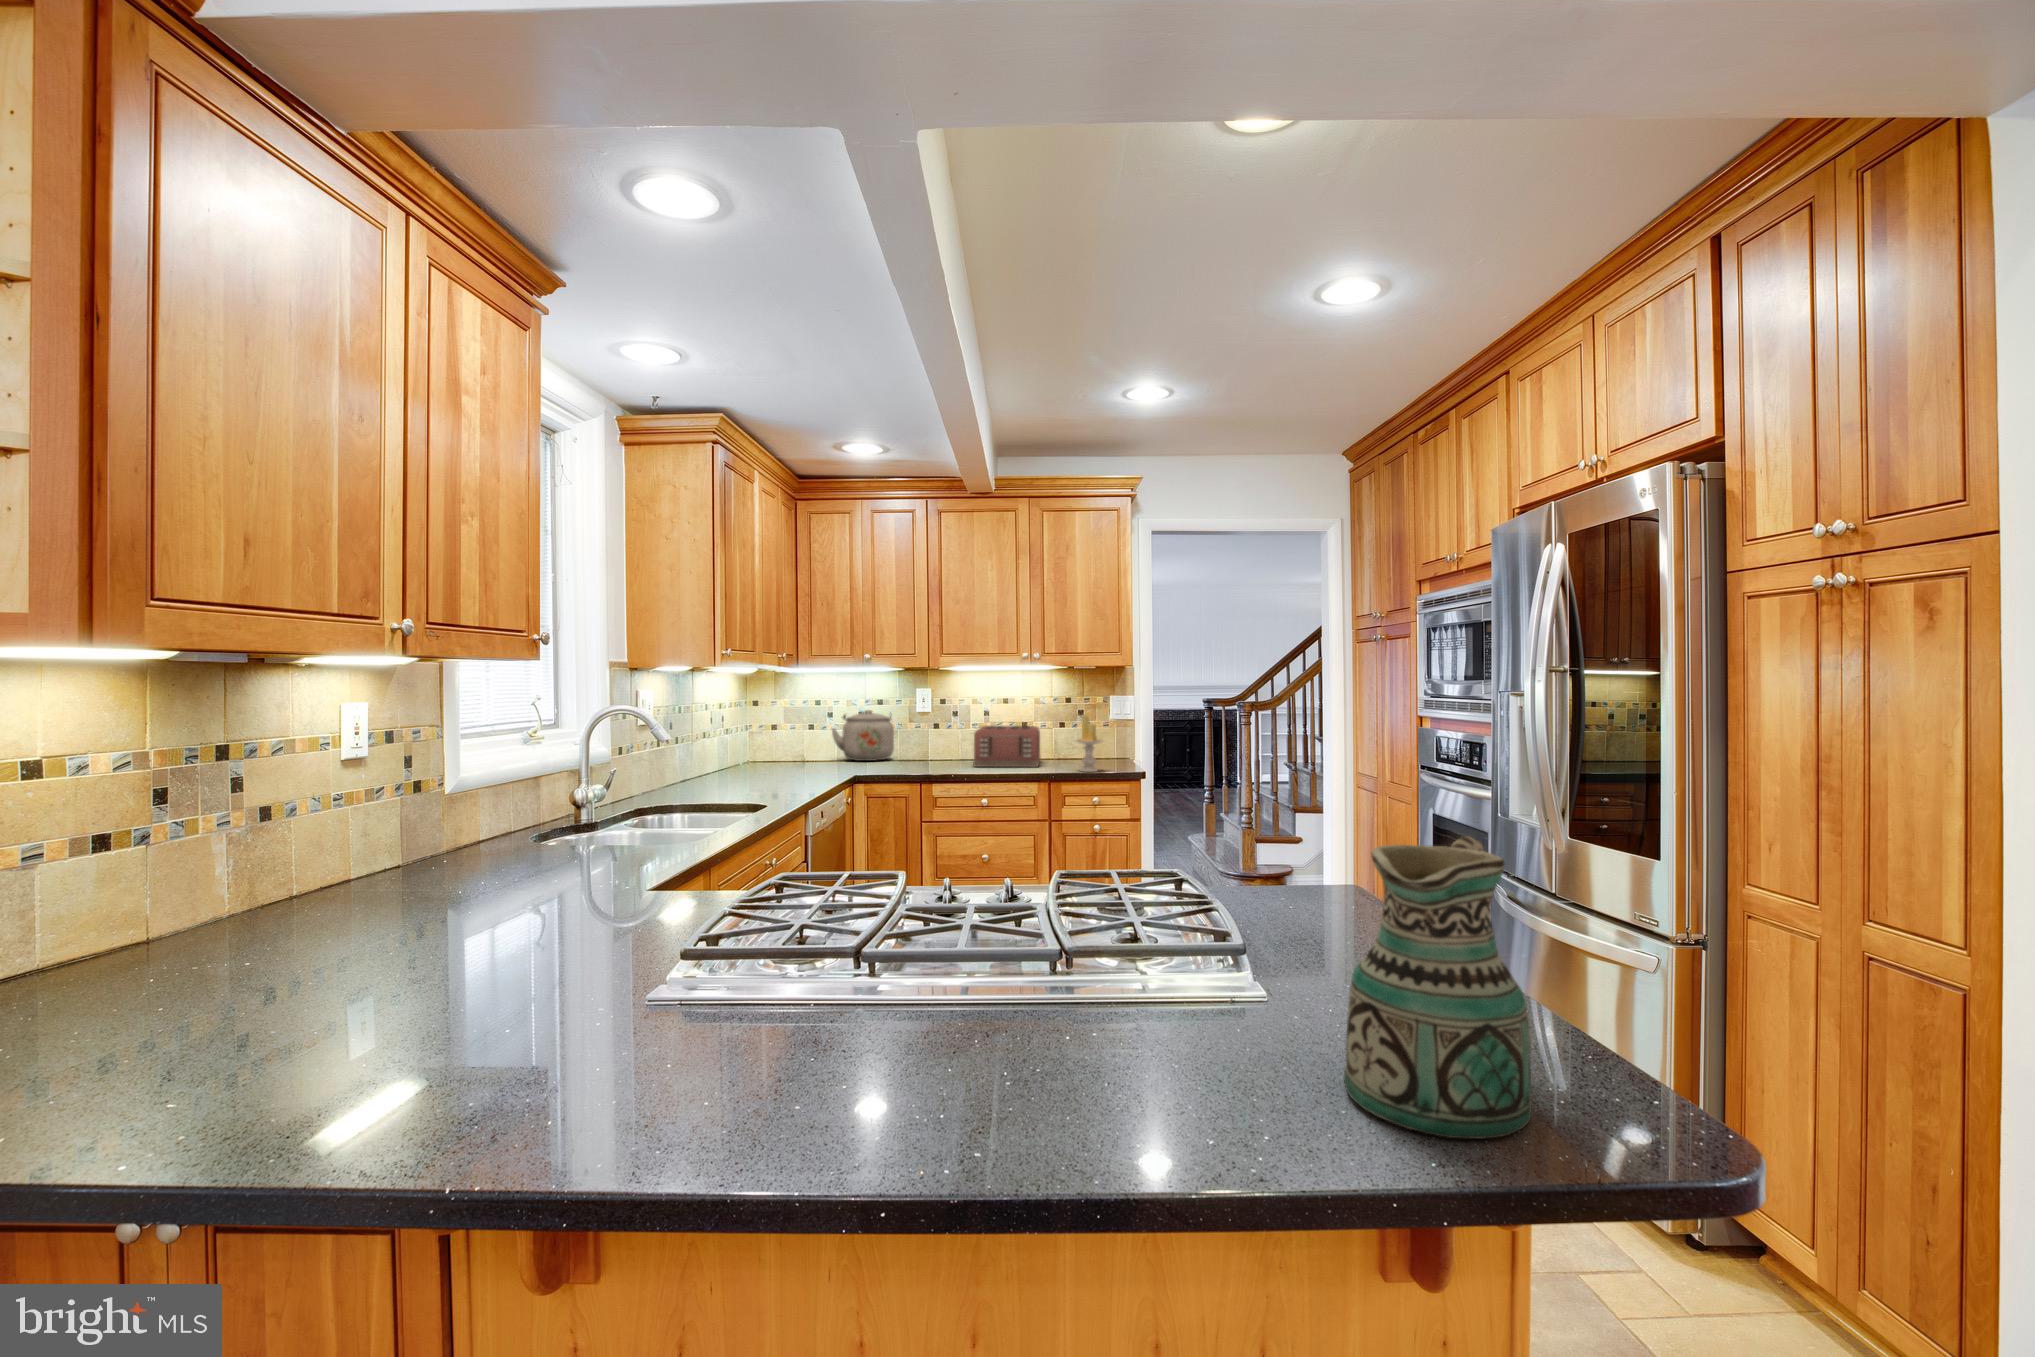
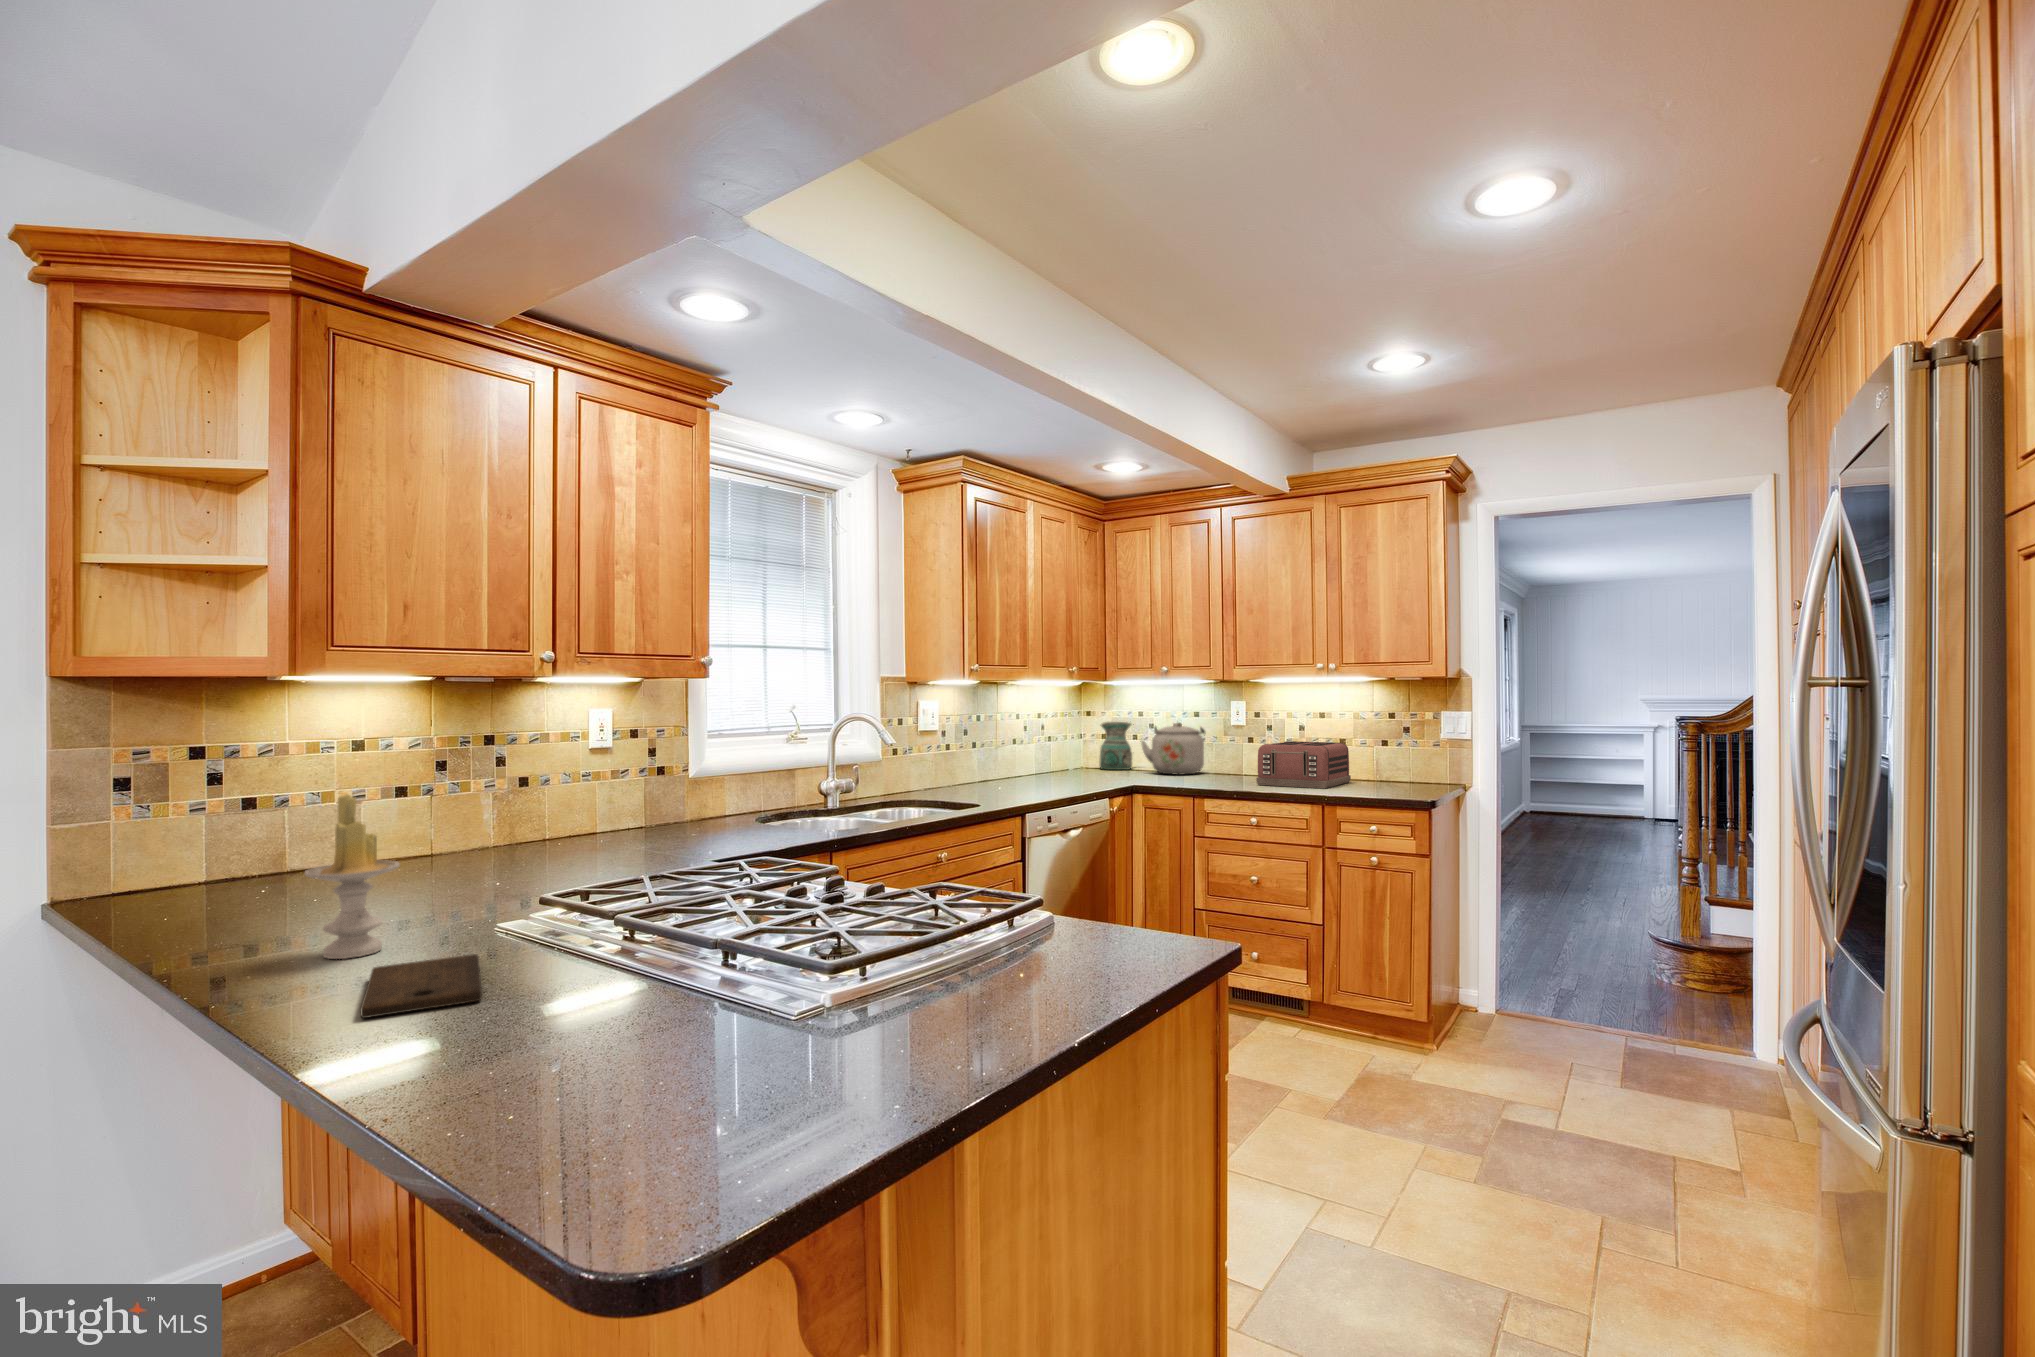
candle: present [1076,715,1102,772] -> present [305,795,400,959]
ceramic pitcher: present [1344,836,1532,1139] -> present [1099,722,1134,770]
cutting board: none [705,1036,949,1139] -> present [361,954,482,1018]

